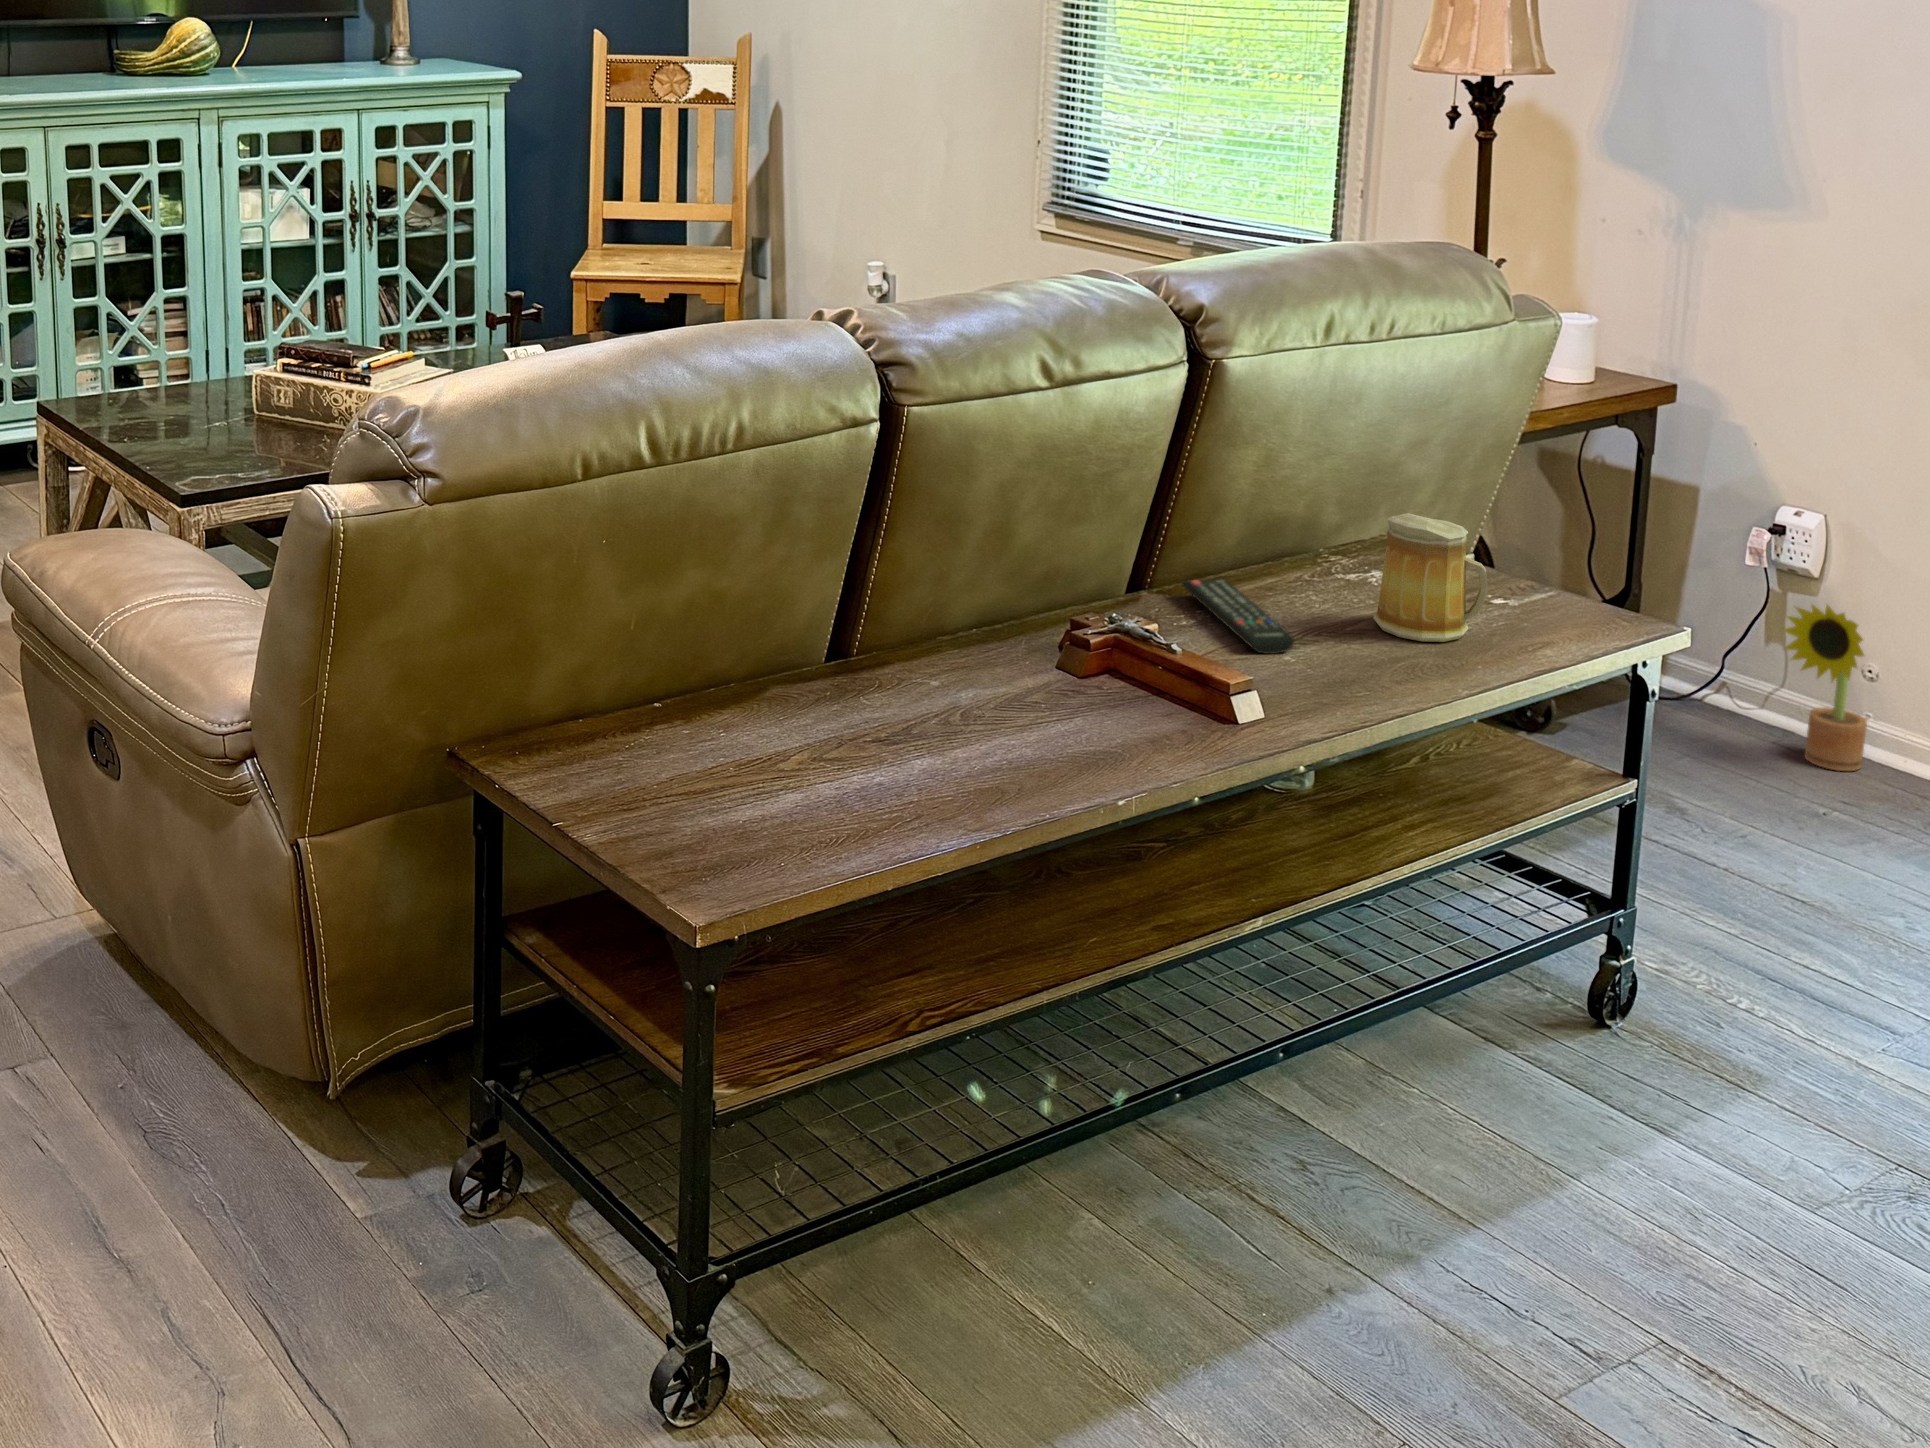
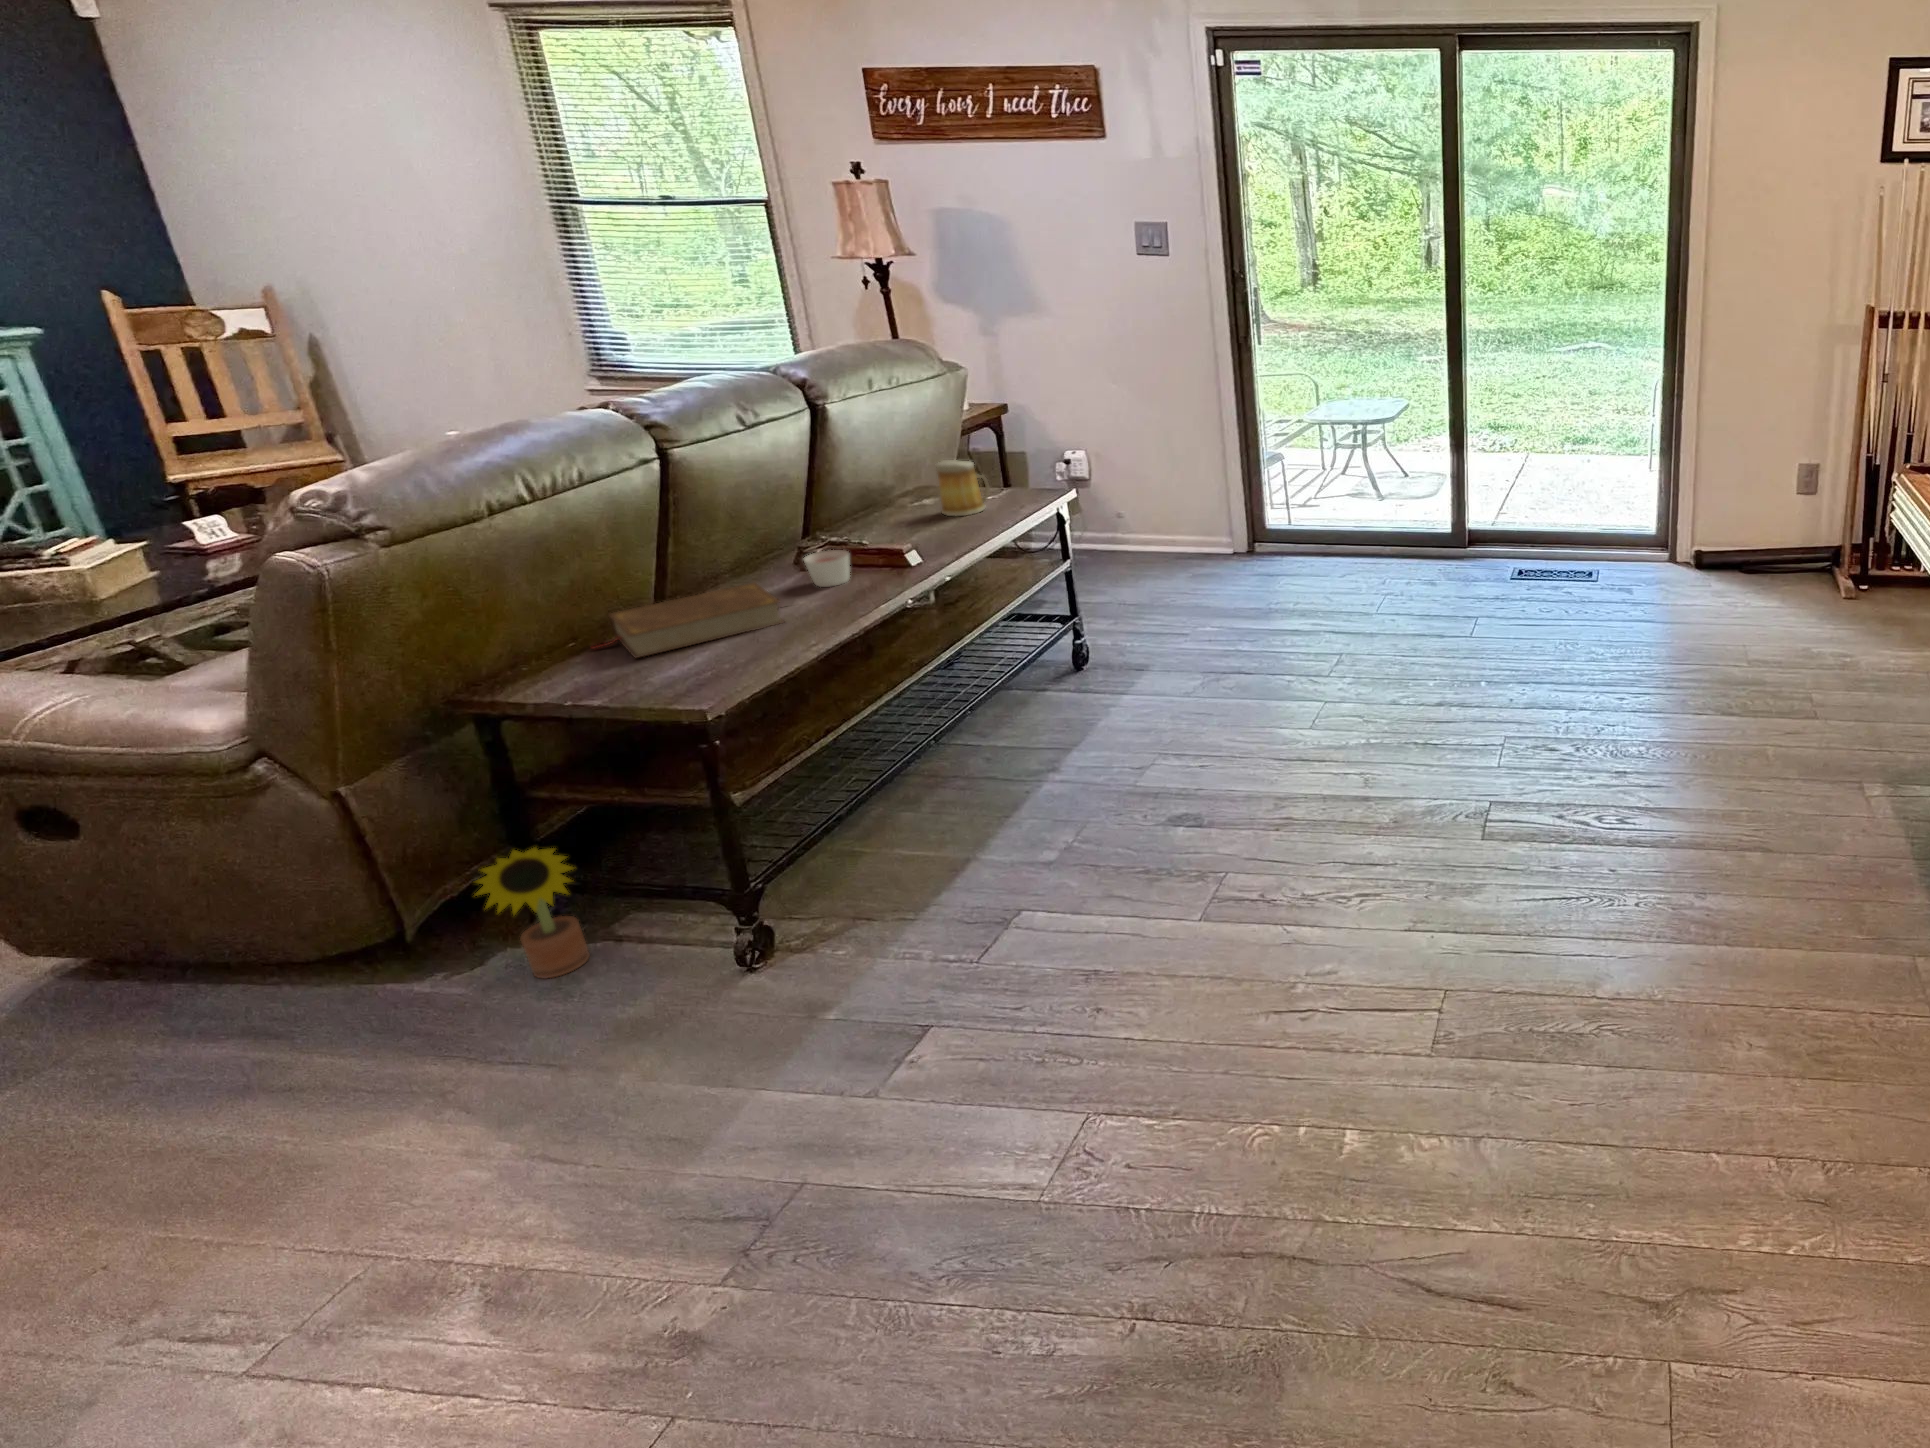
remote control: present [1183,579,1294,654] -> none [839,515,913,537]
decorative plant: present [1783,605,1867,771] -> present [475,847,590,979]
candle: none [1041,656,1124,735] -> present [804,550,850,587]
book: none [660,674,947,792] -> present [591,583,784,658]

